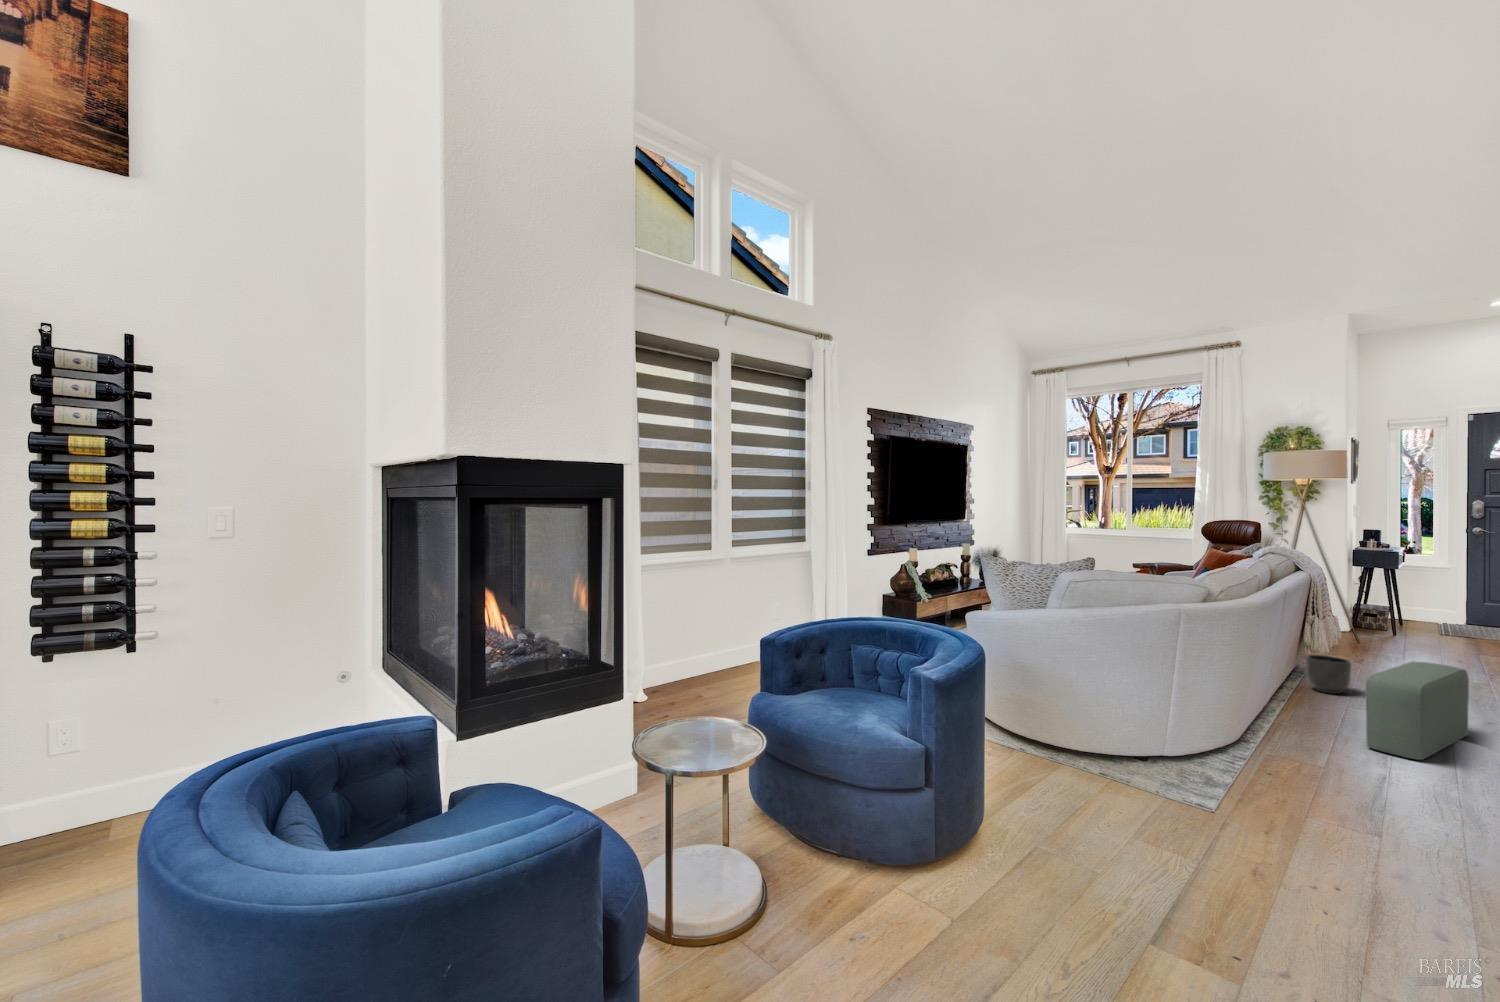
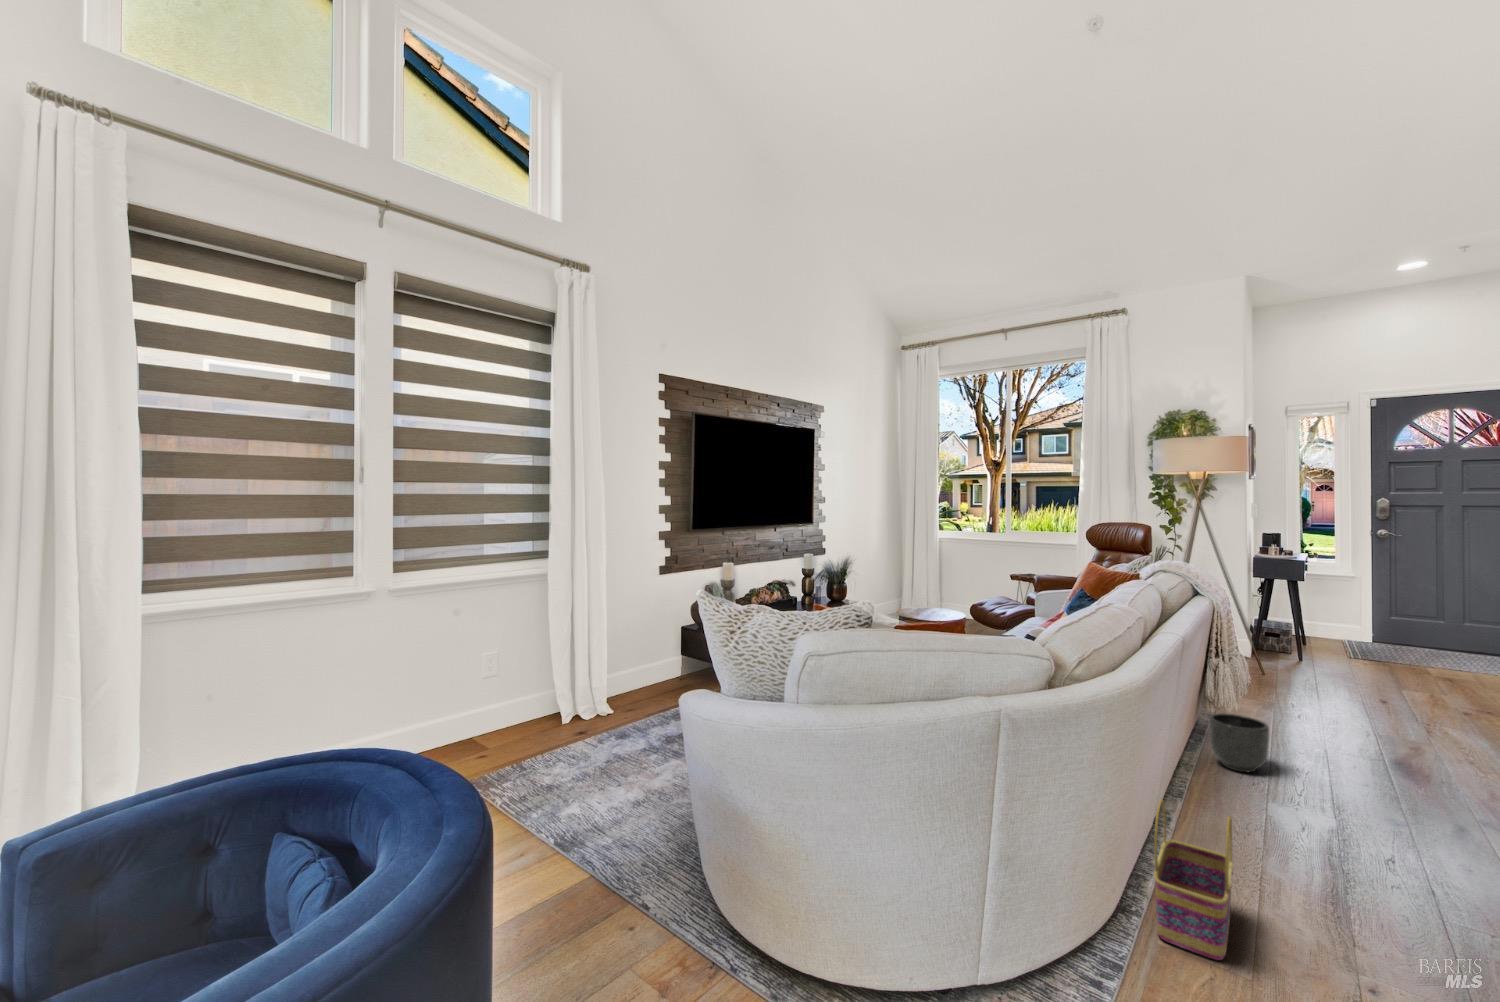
pouf: present [1366,661,1469,760] -> none [1311,744,1451,945]
basket: none [1265,679,1315,761] -> present [1154,799,1233,960]

